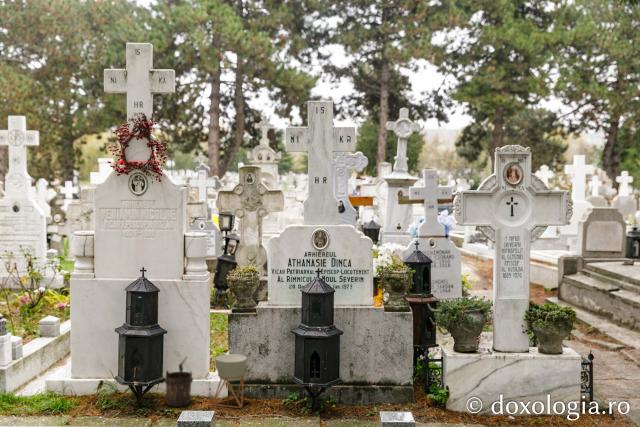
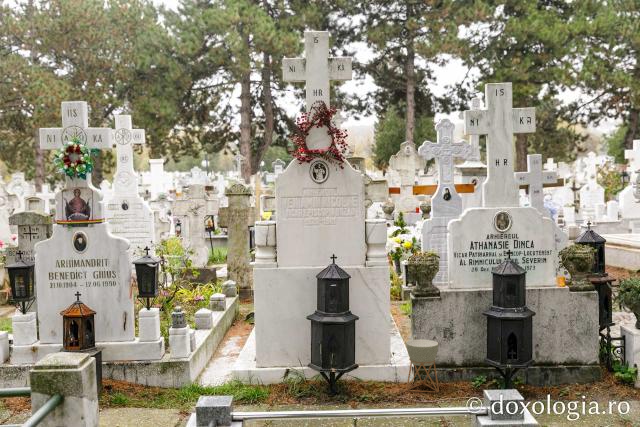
bucket: present [165,357,193,407] -> none [357,344,385,394]

